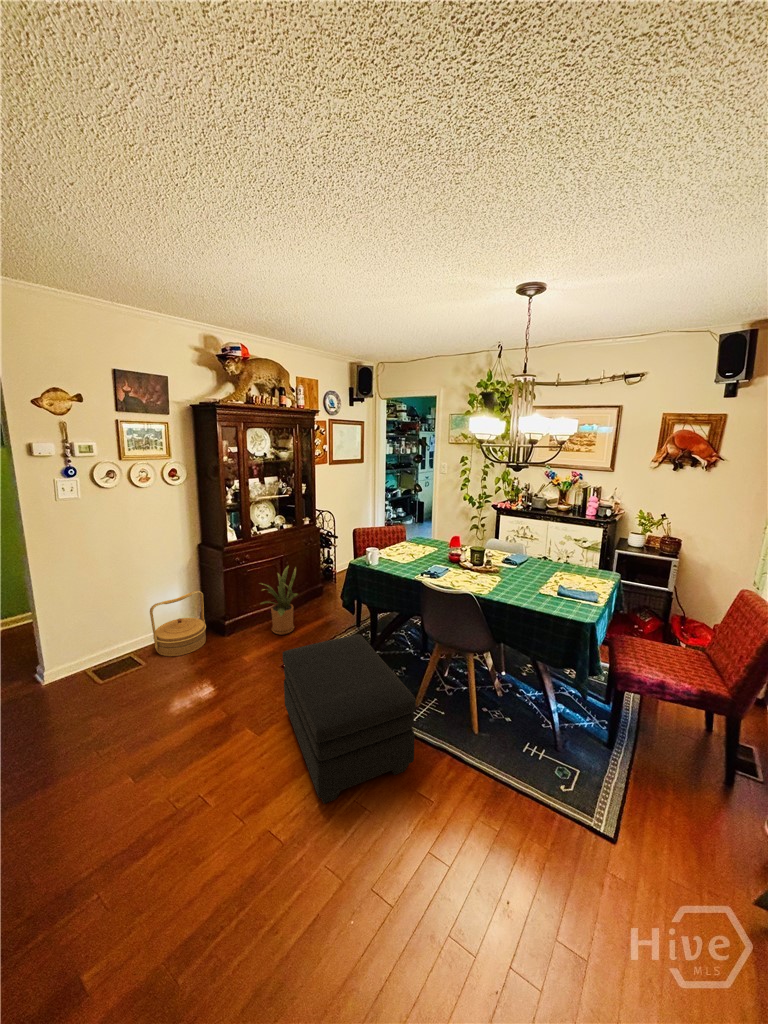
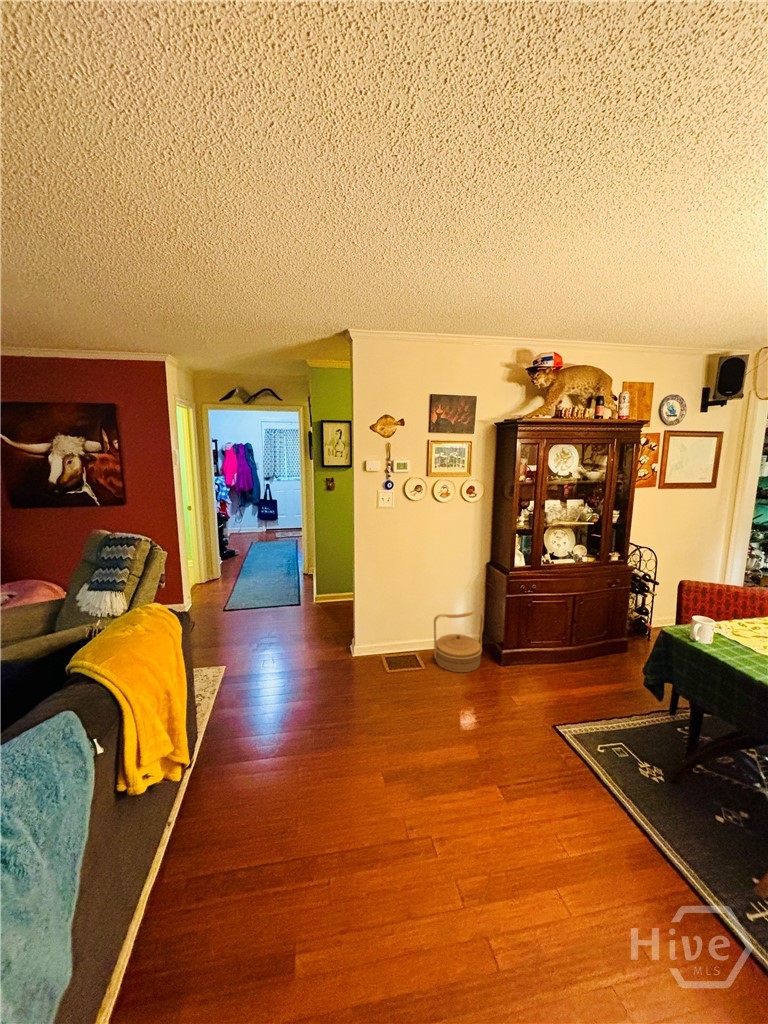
house plant: present [261,566,298,634] -> none [539,607,591,689]
ottoman: present [283,634,416,804] -> none [547,716,748,983]

